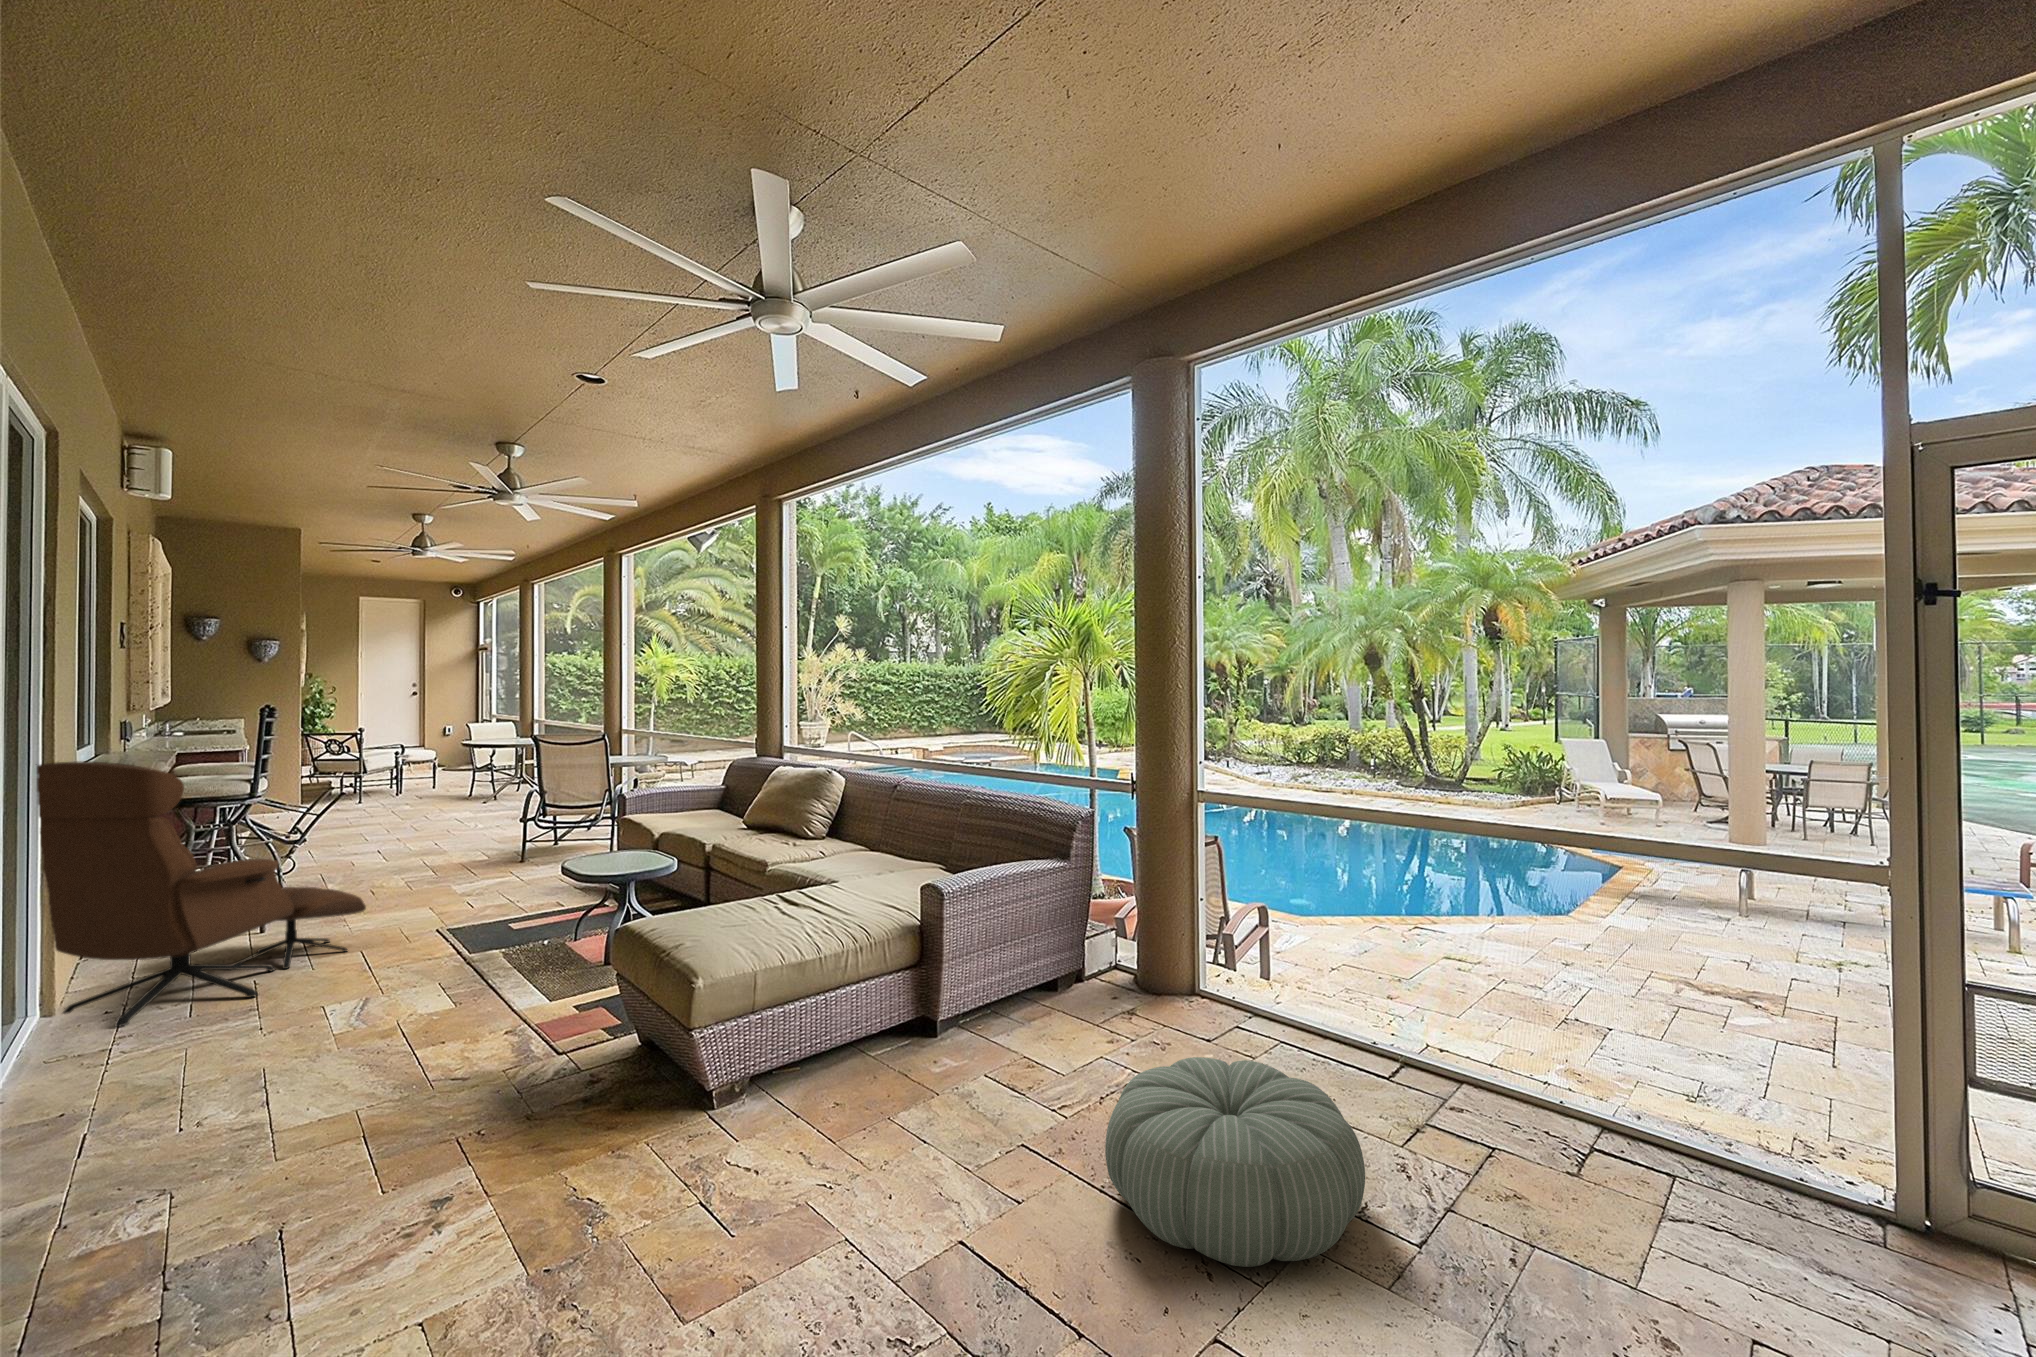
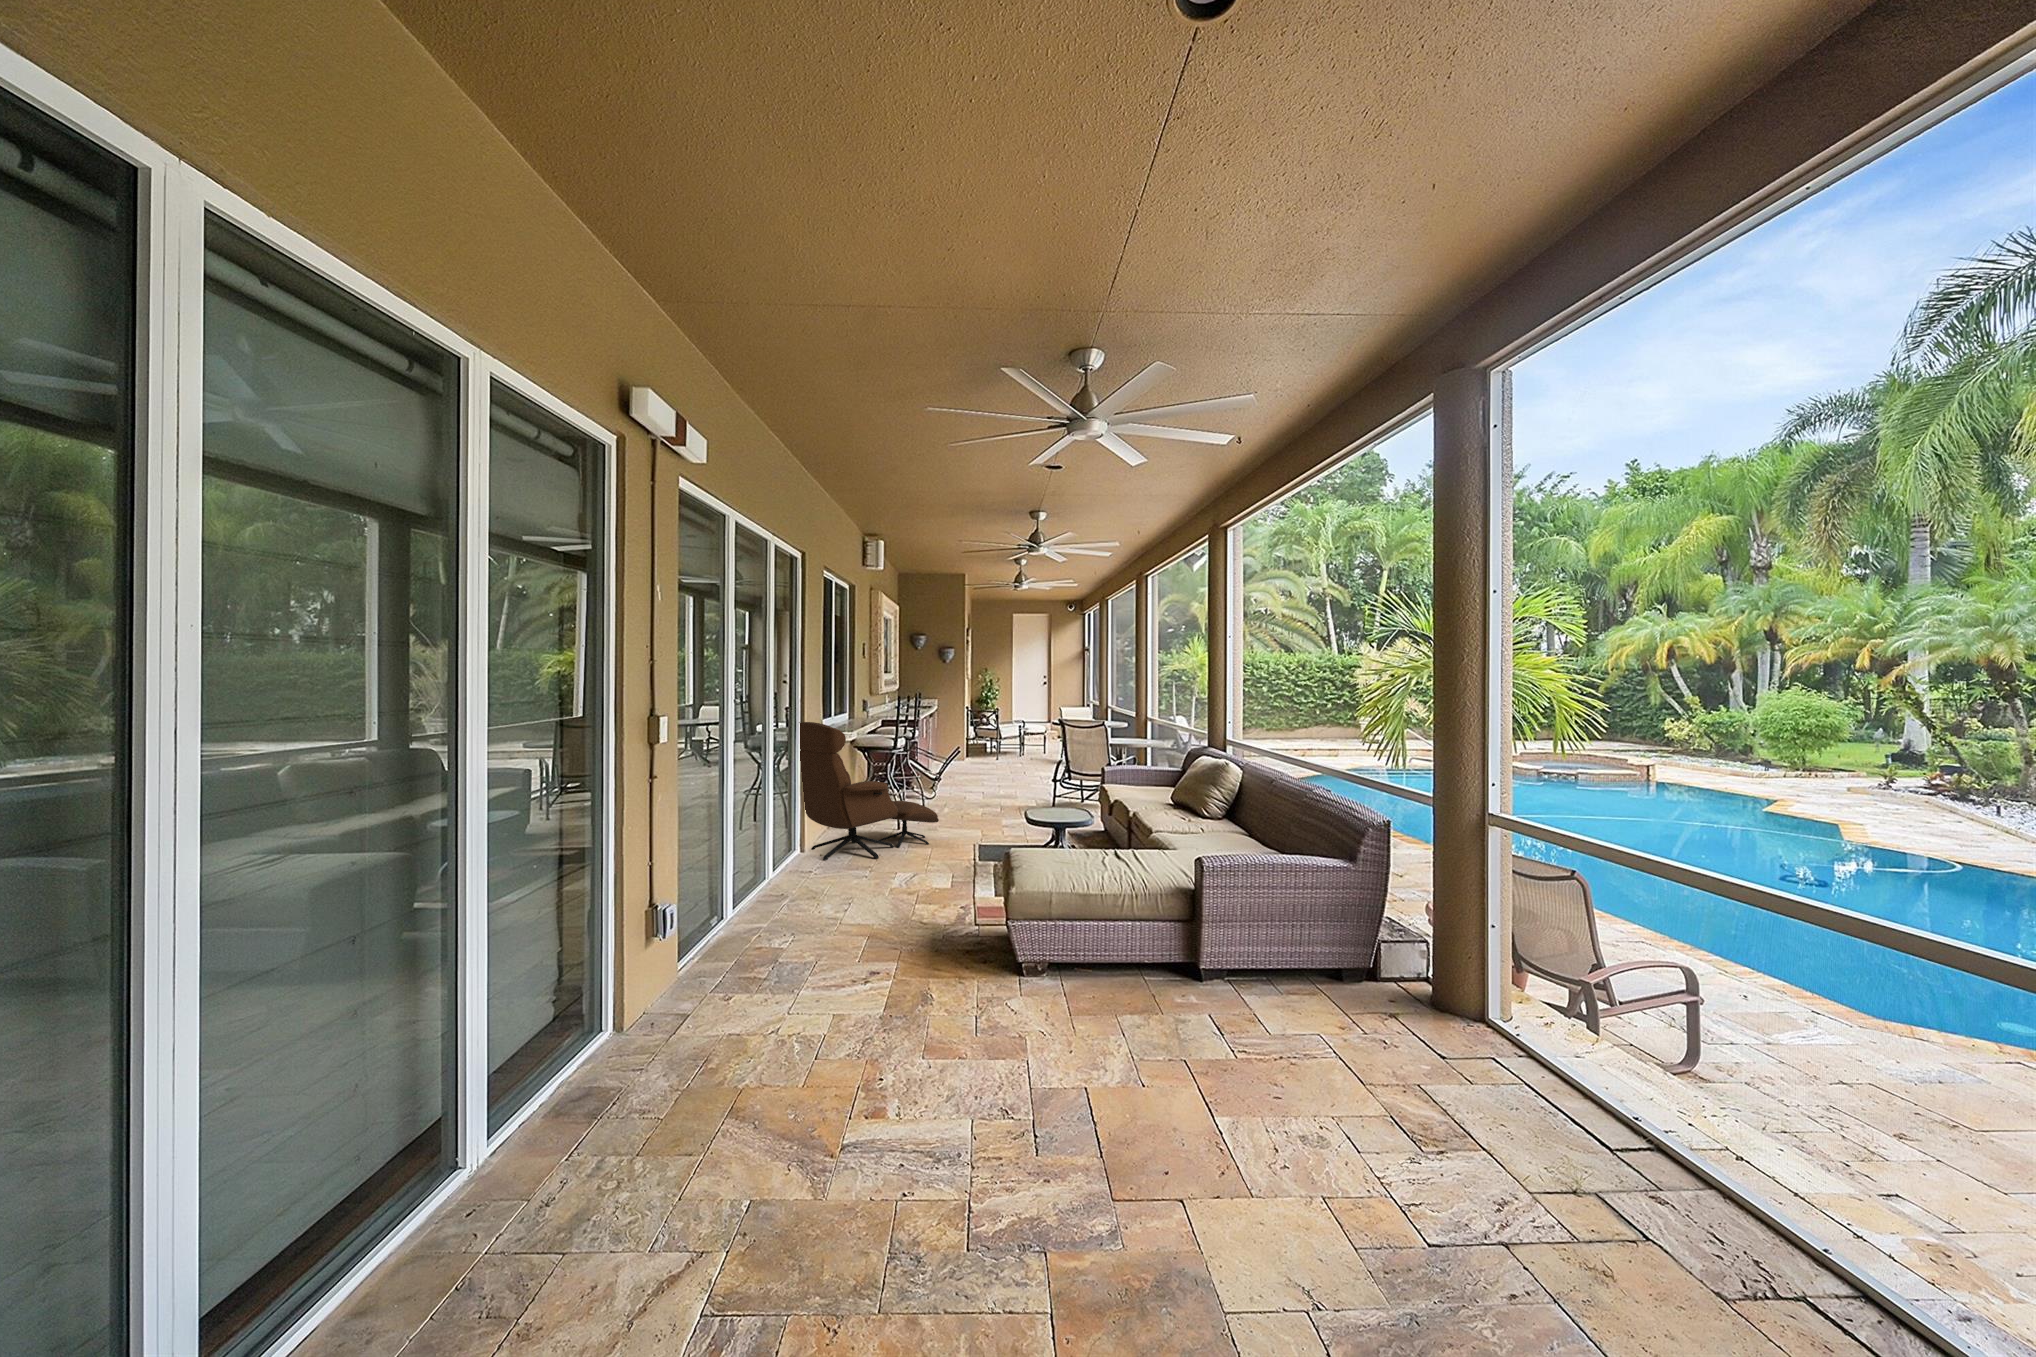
pouf: present [1105,1057,1365,1267] -> none [1185,1028,1413,1204]

